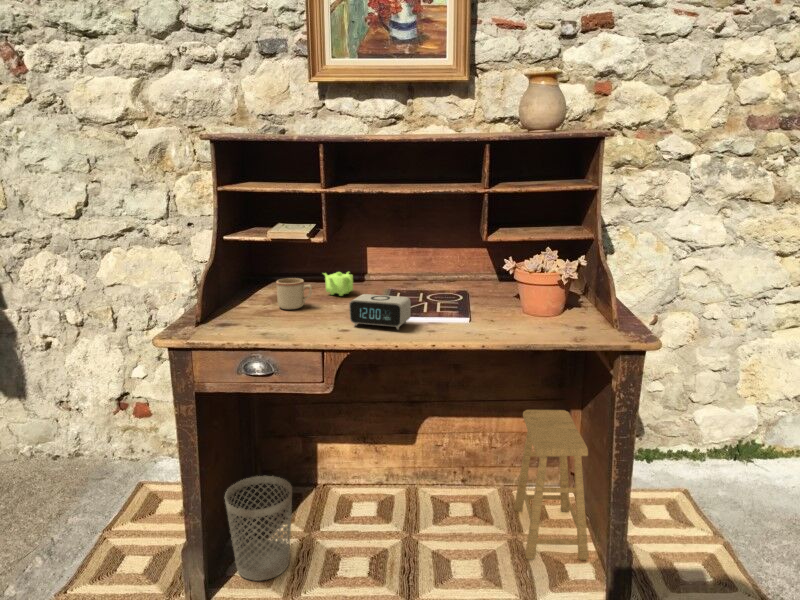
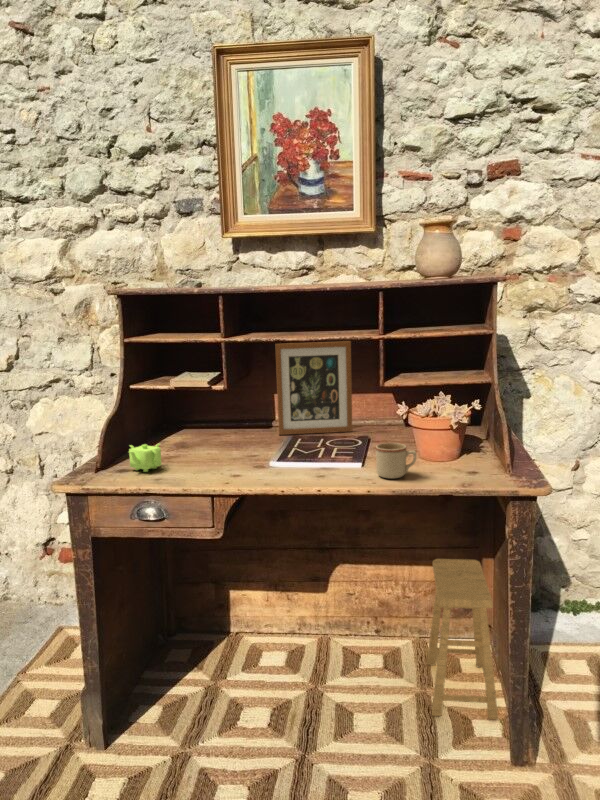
picture frame: none [370,194,446,288] -> present [276,341,352,435]
teapot: present [324,272,353,296] -> present [129,444,162,472]
mug: present [276,278,312,309] -> present [376,443,416,478]
alarm clock: present [349,294,411,329] -> none [245,440,306,476]
wastebasket: present [225,476,292,581] -> none [127,621,194,727]

